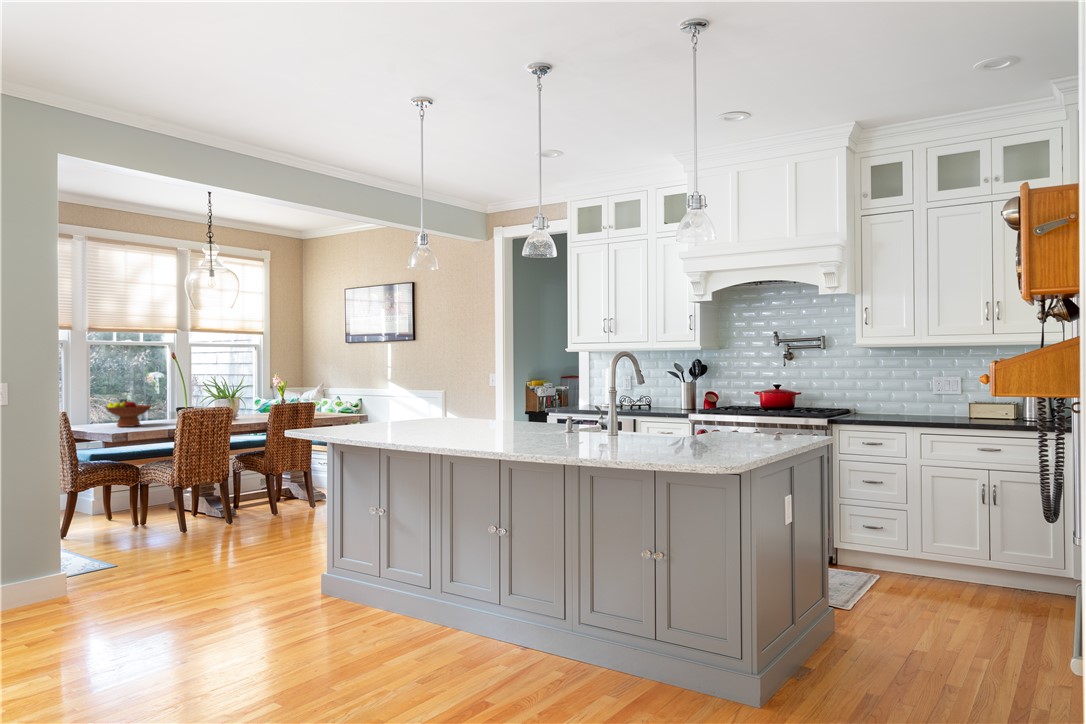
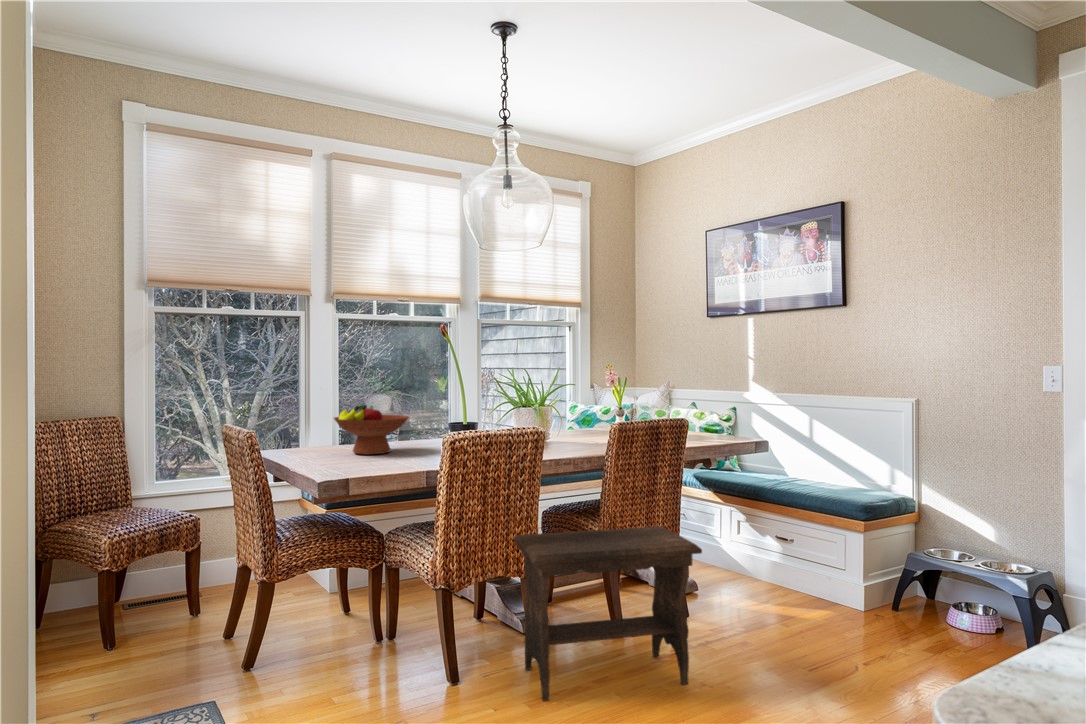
footstool: none [216,455,311,534] -> present [514,526,702,701]

